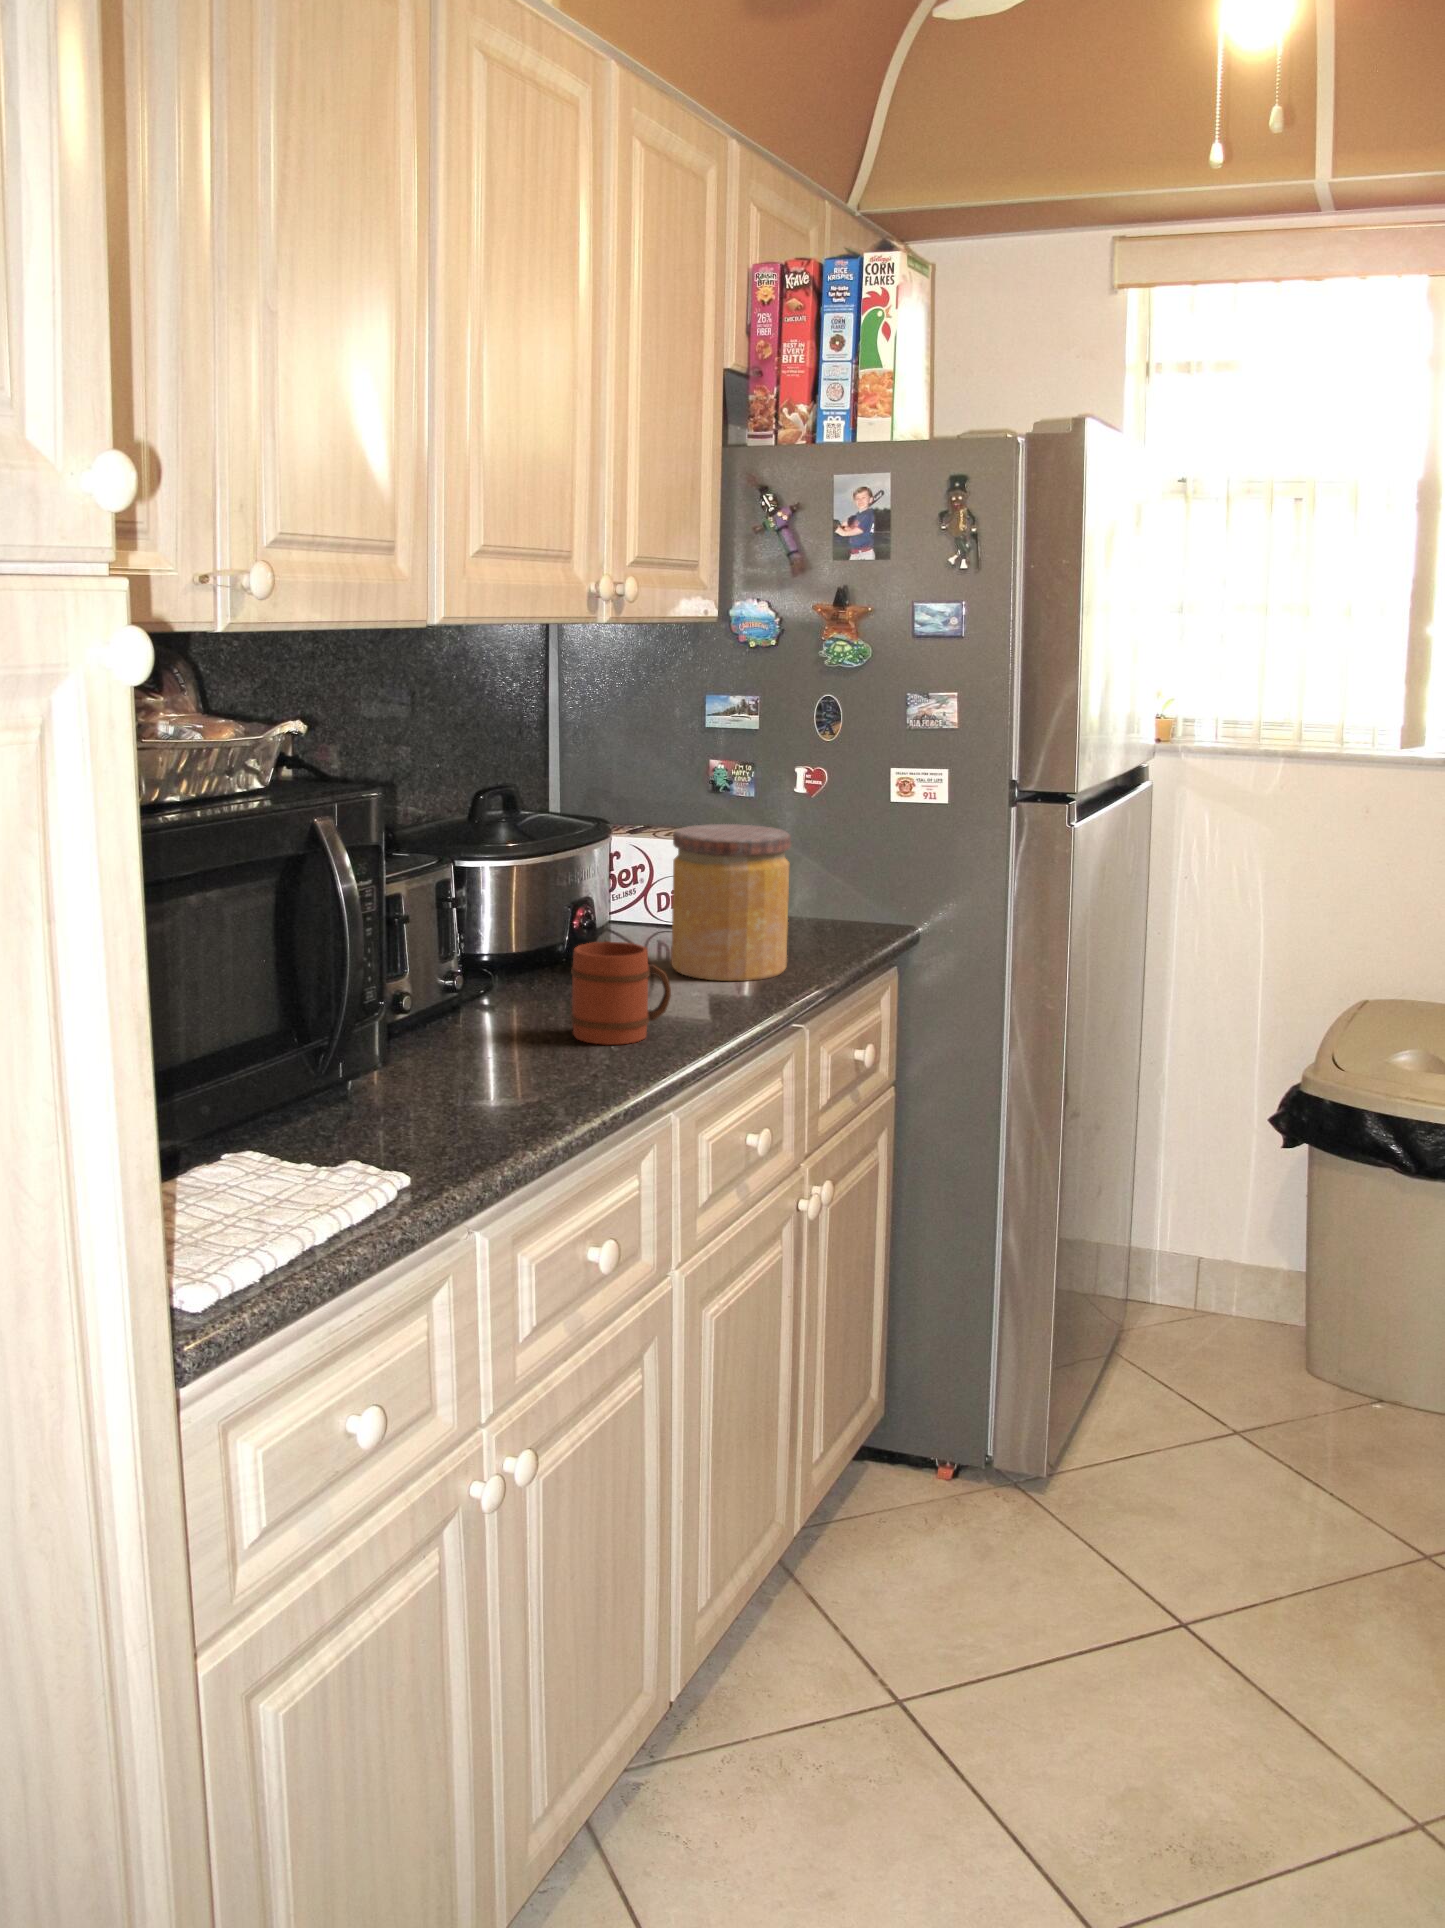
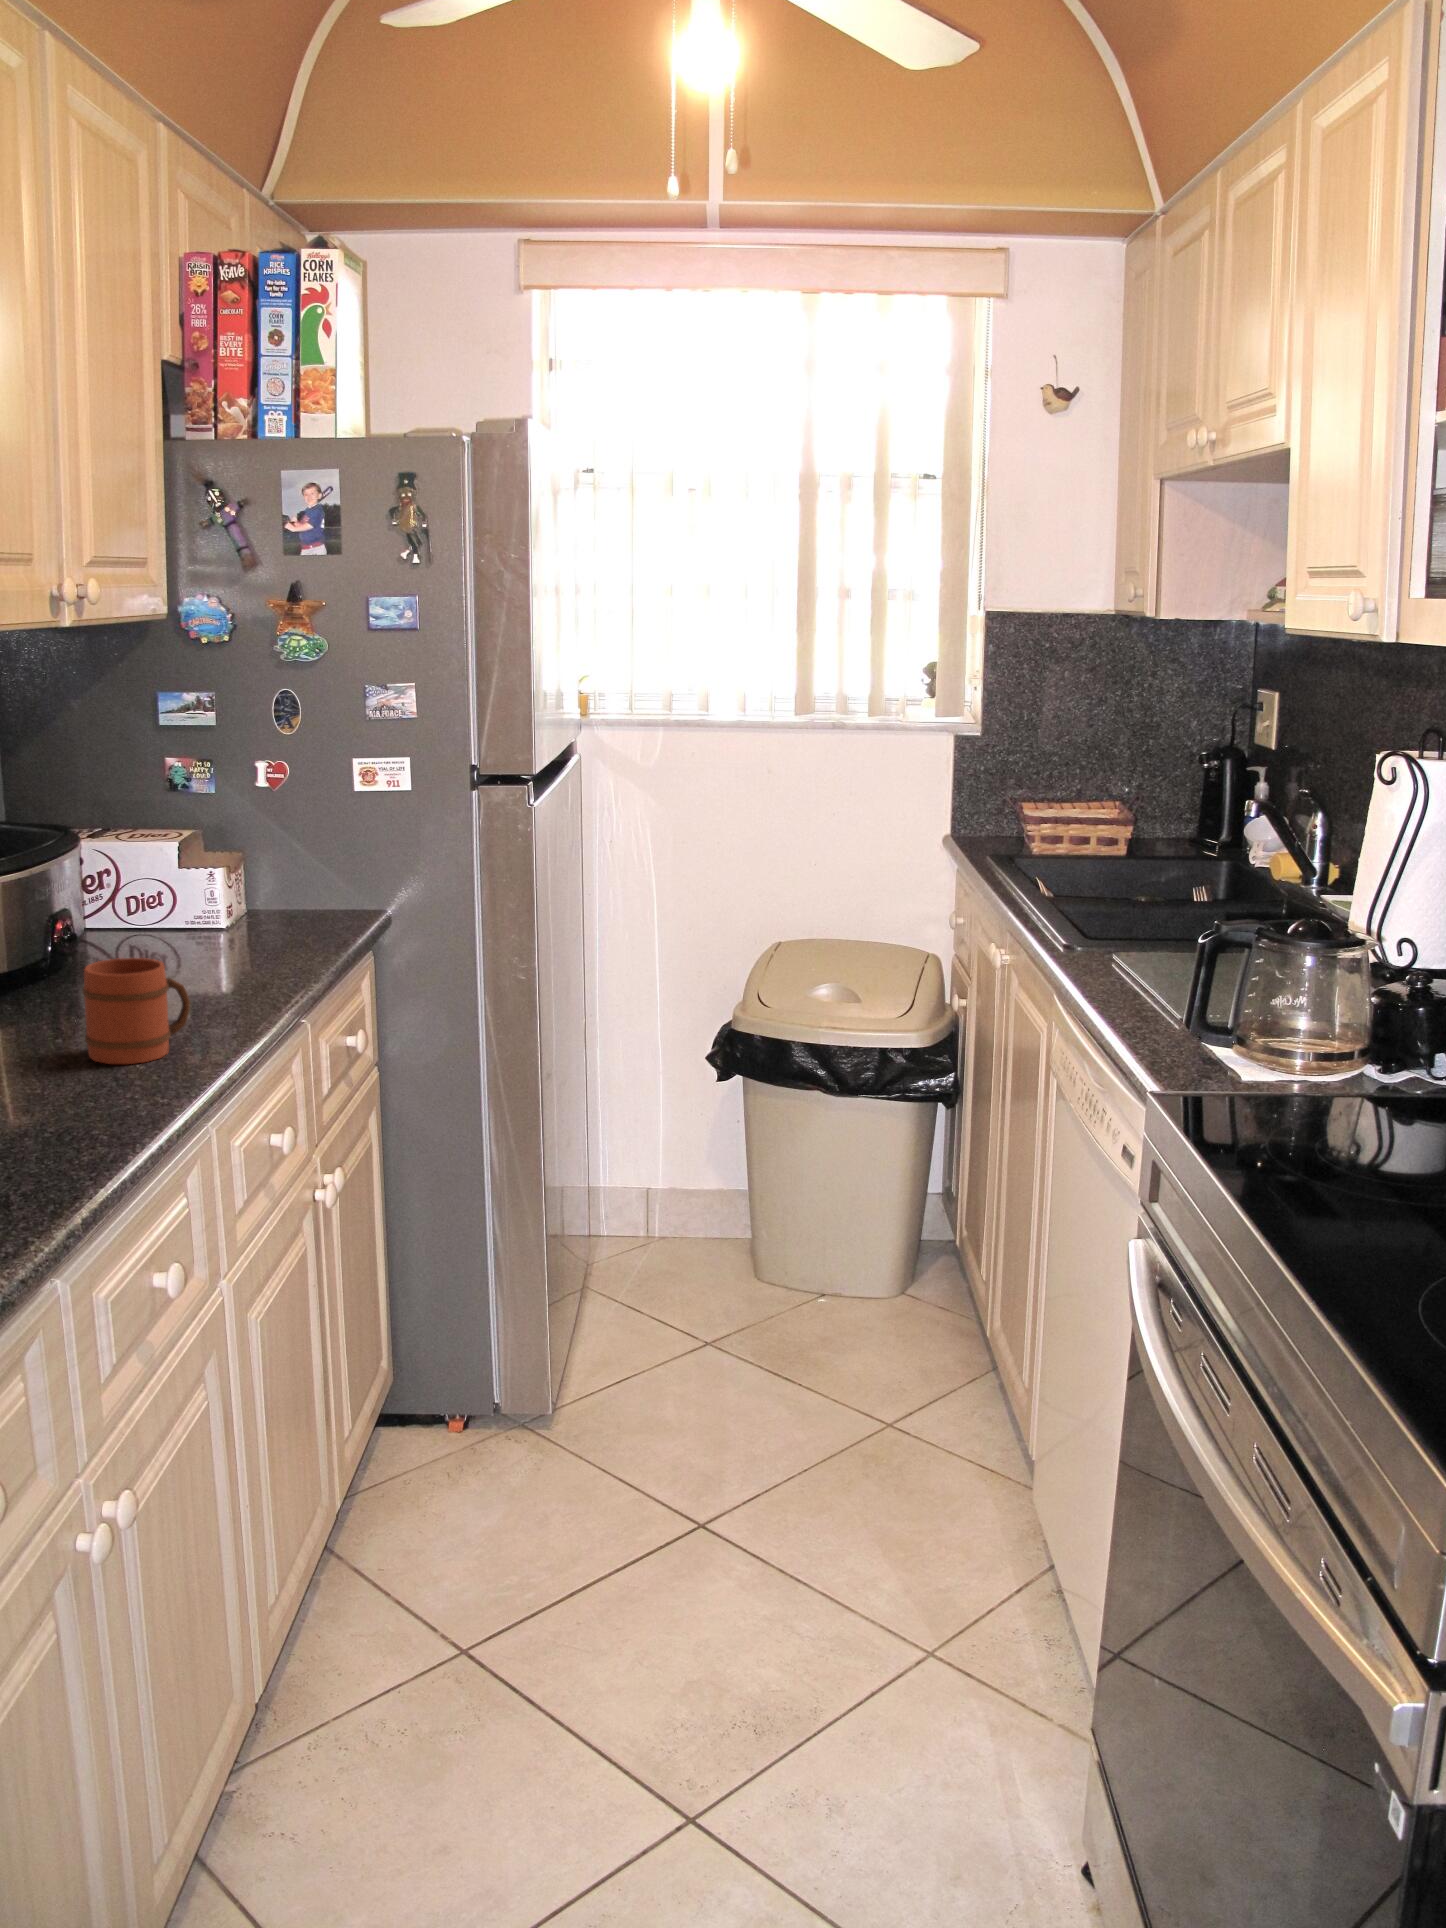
jar: present [671,824,791,981] -> none [155,825,282,984]

